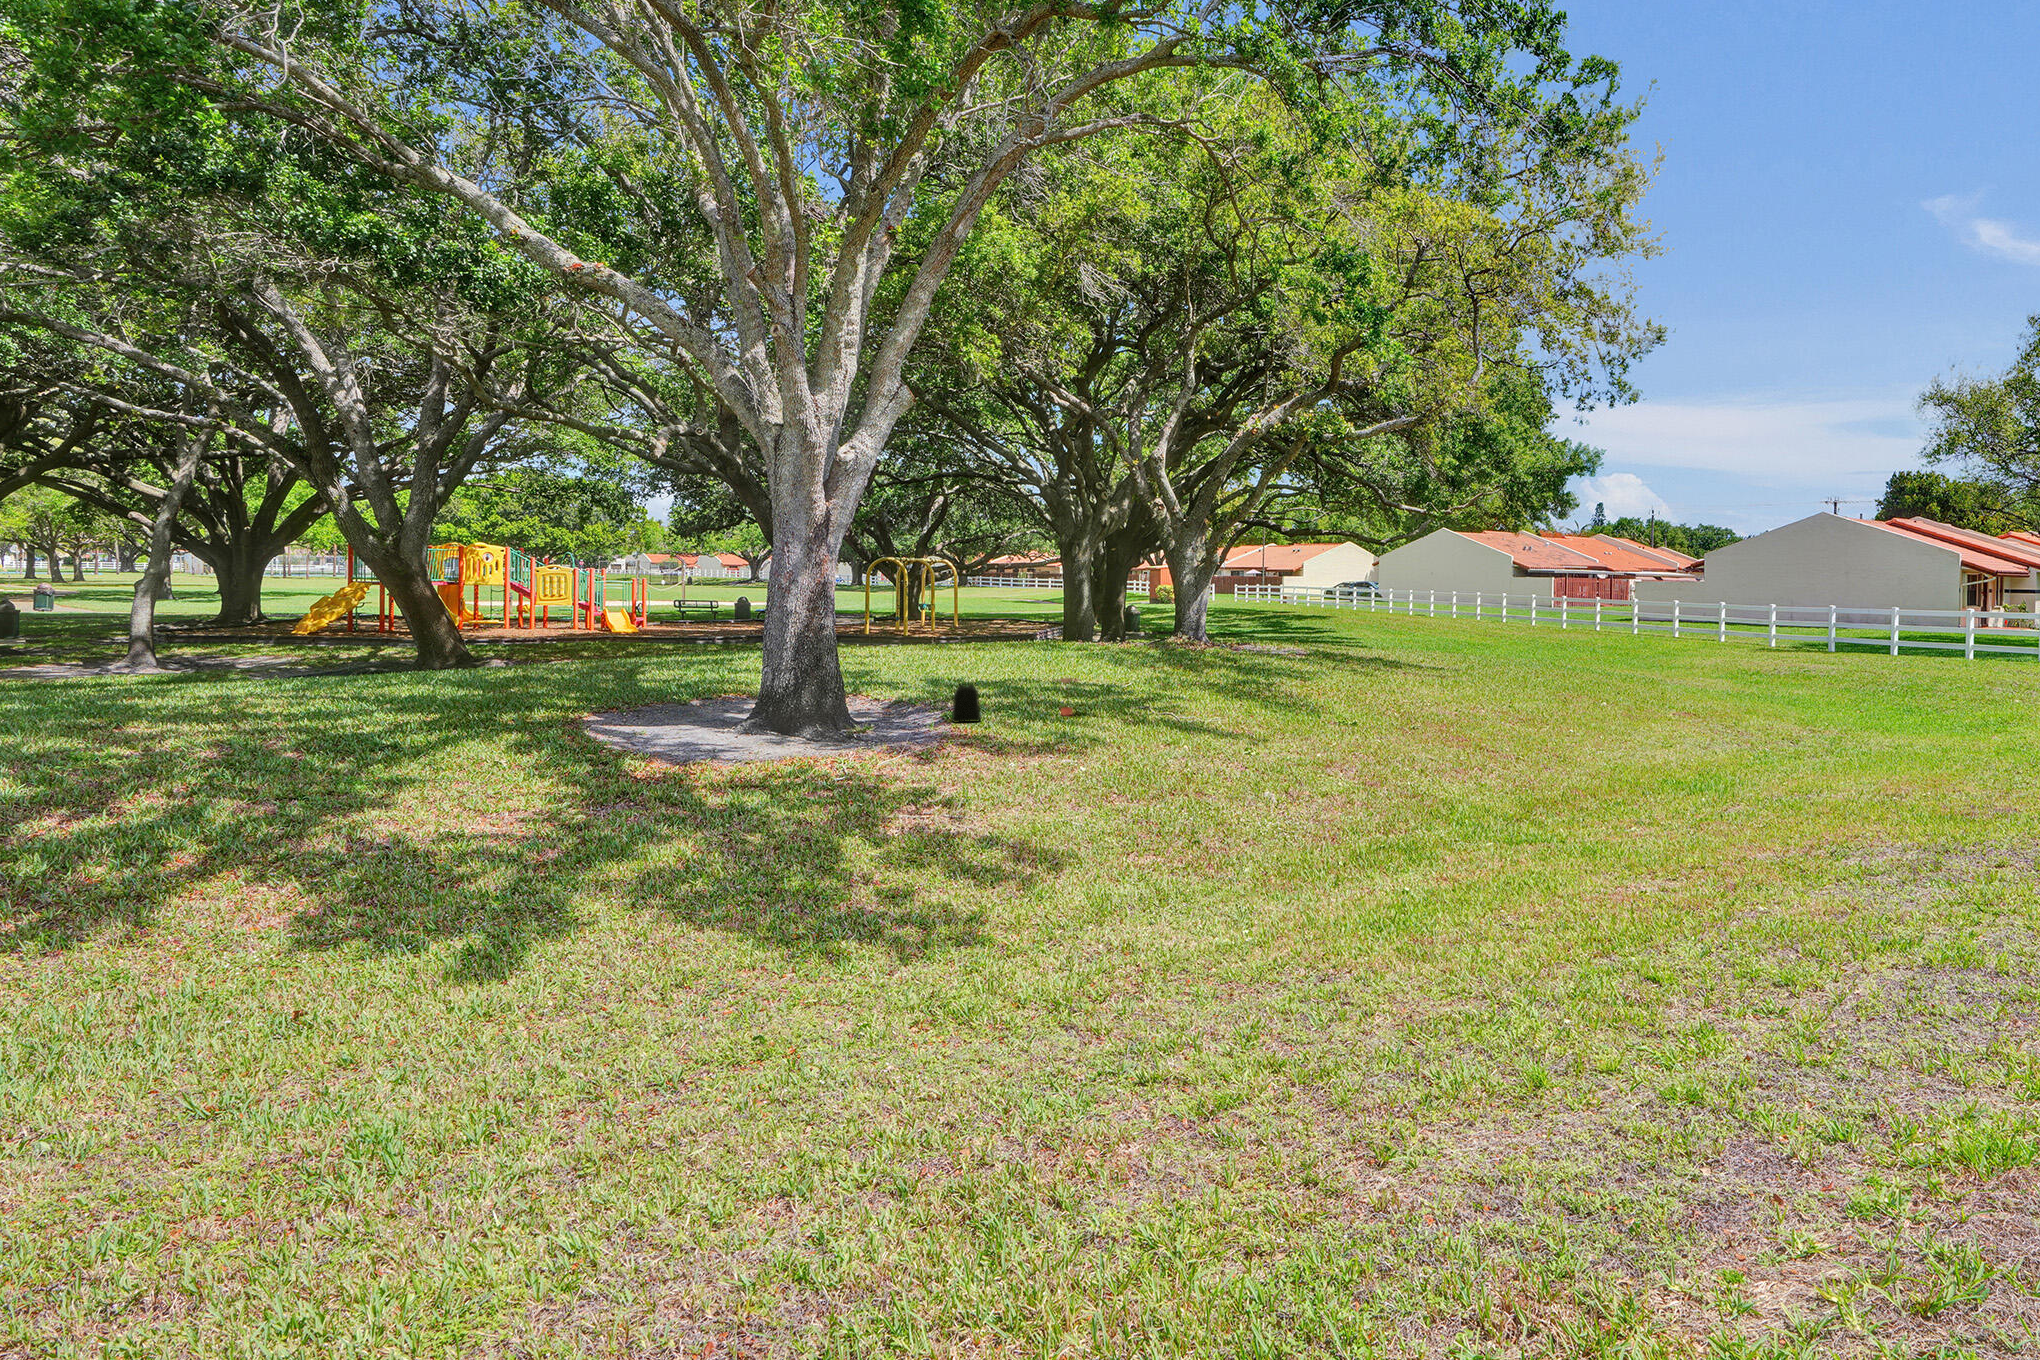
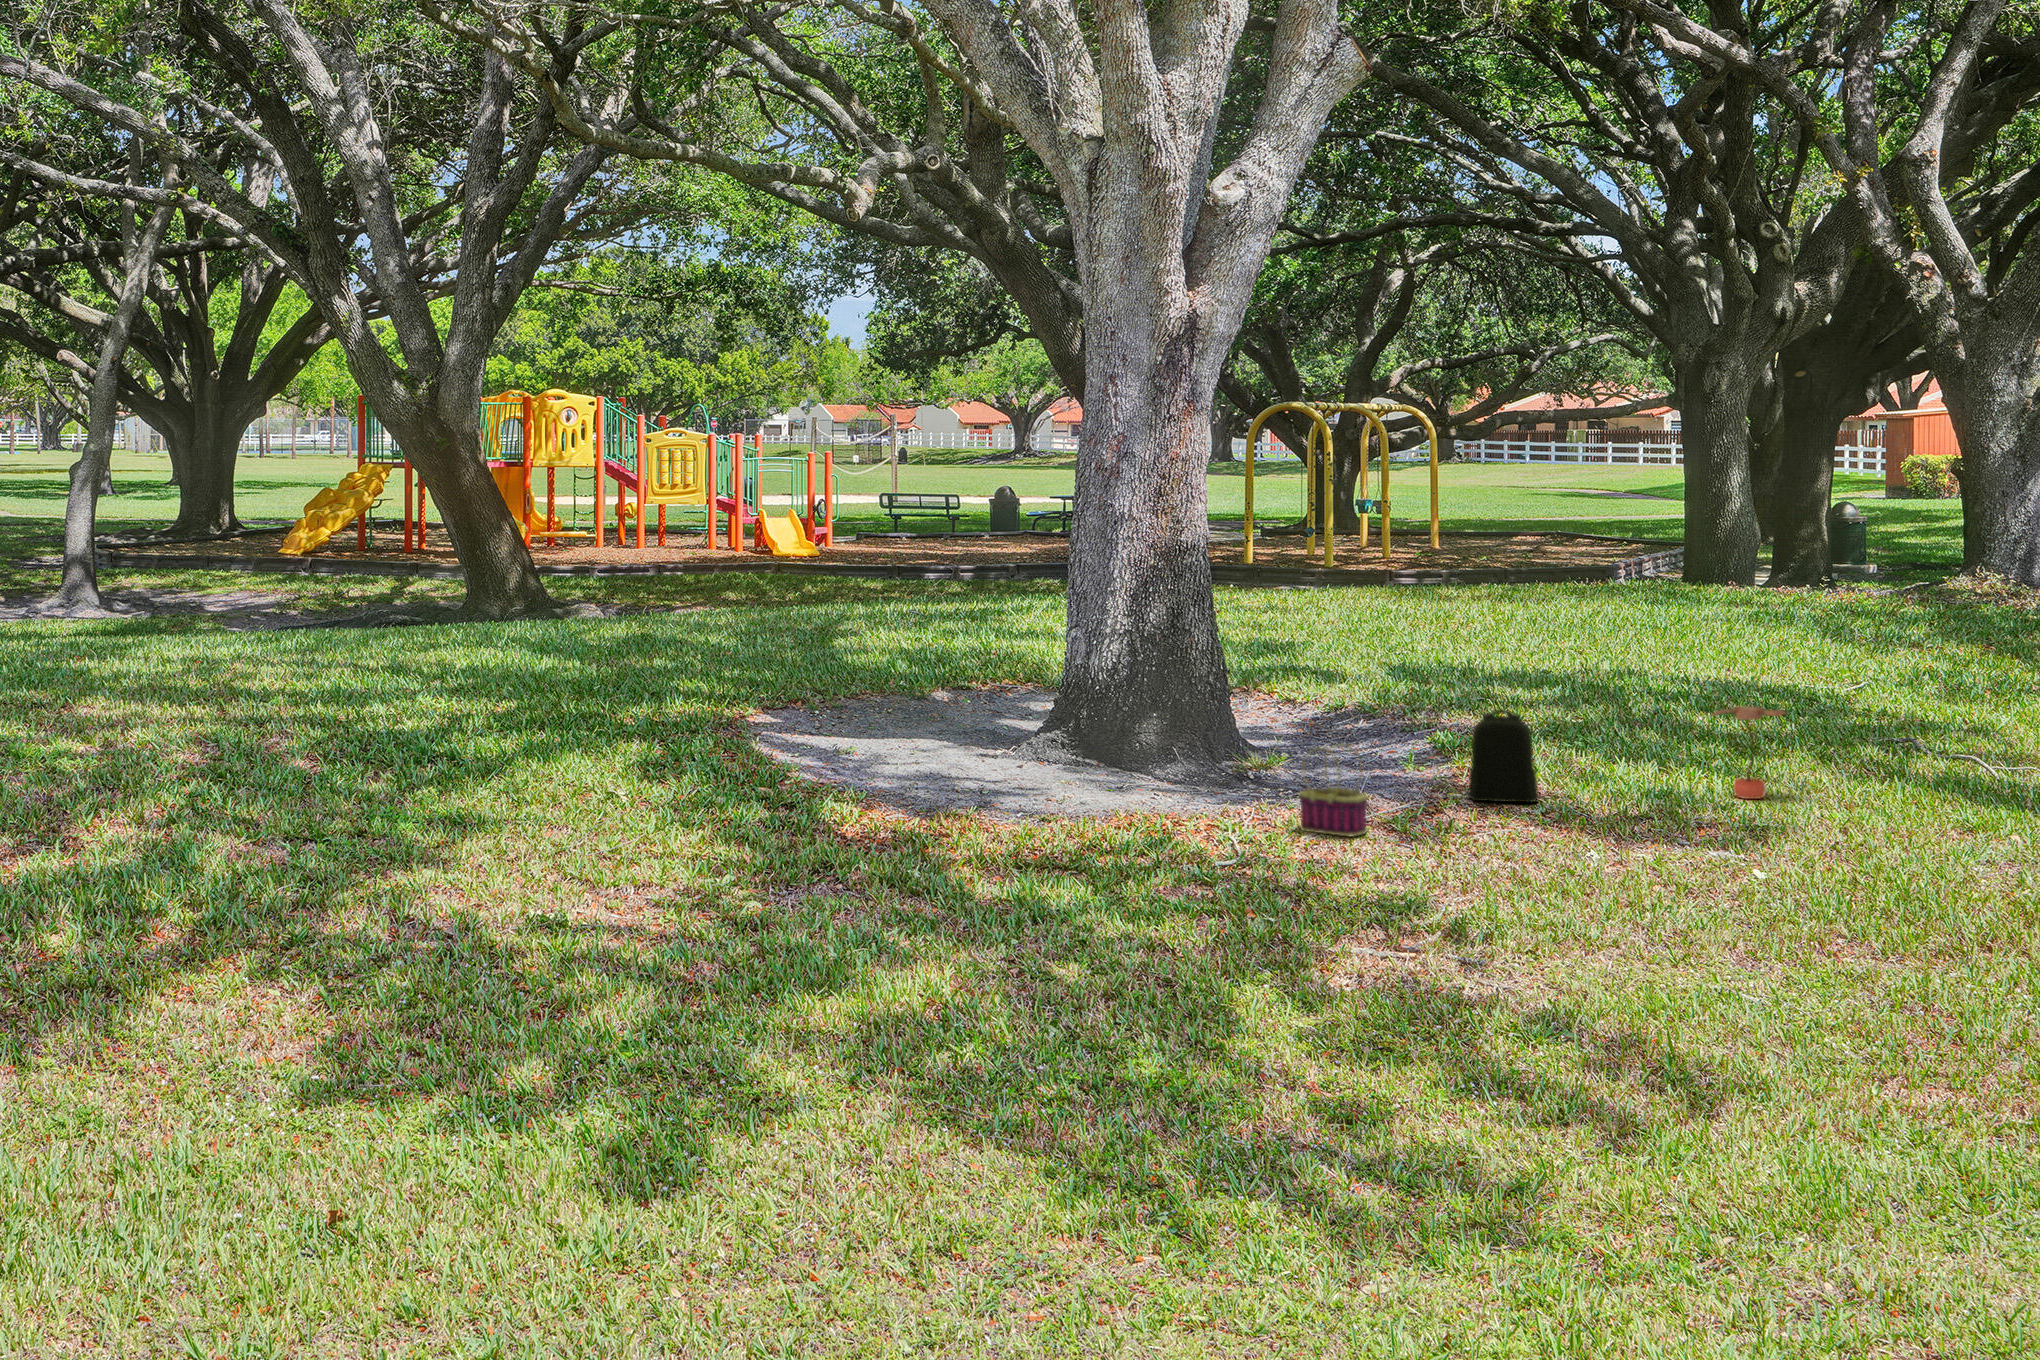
basket: none [874,699,905,739] -> present [1299,750,1367,836]

